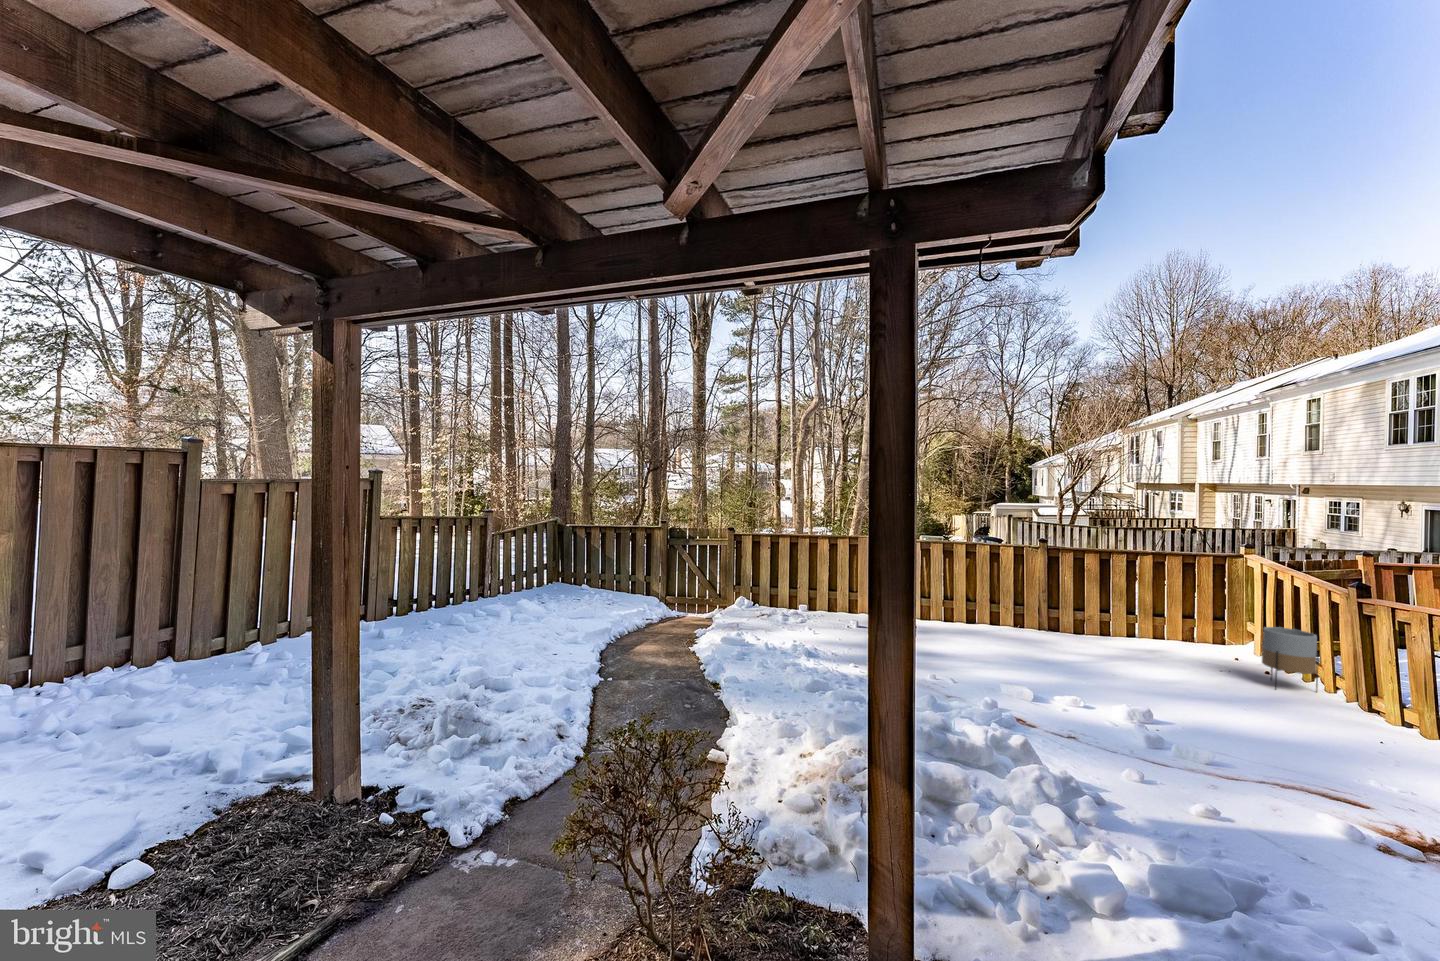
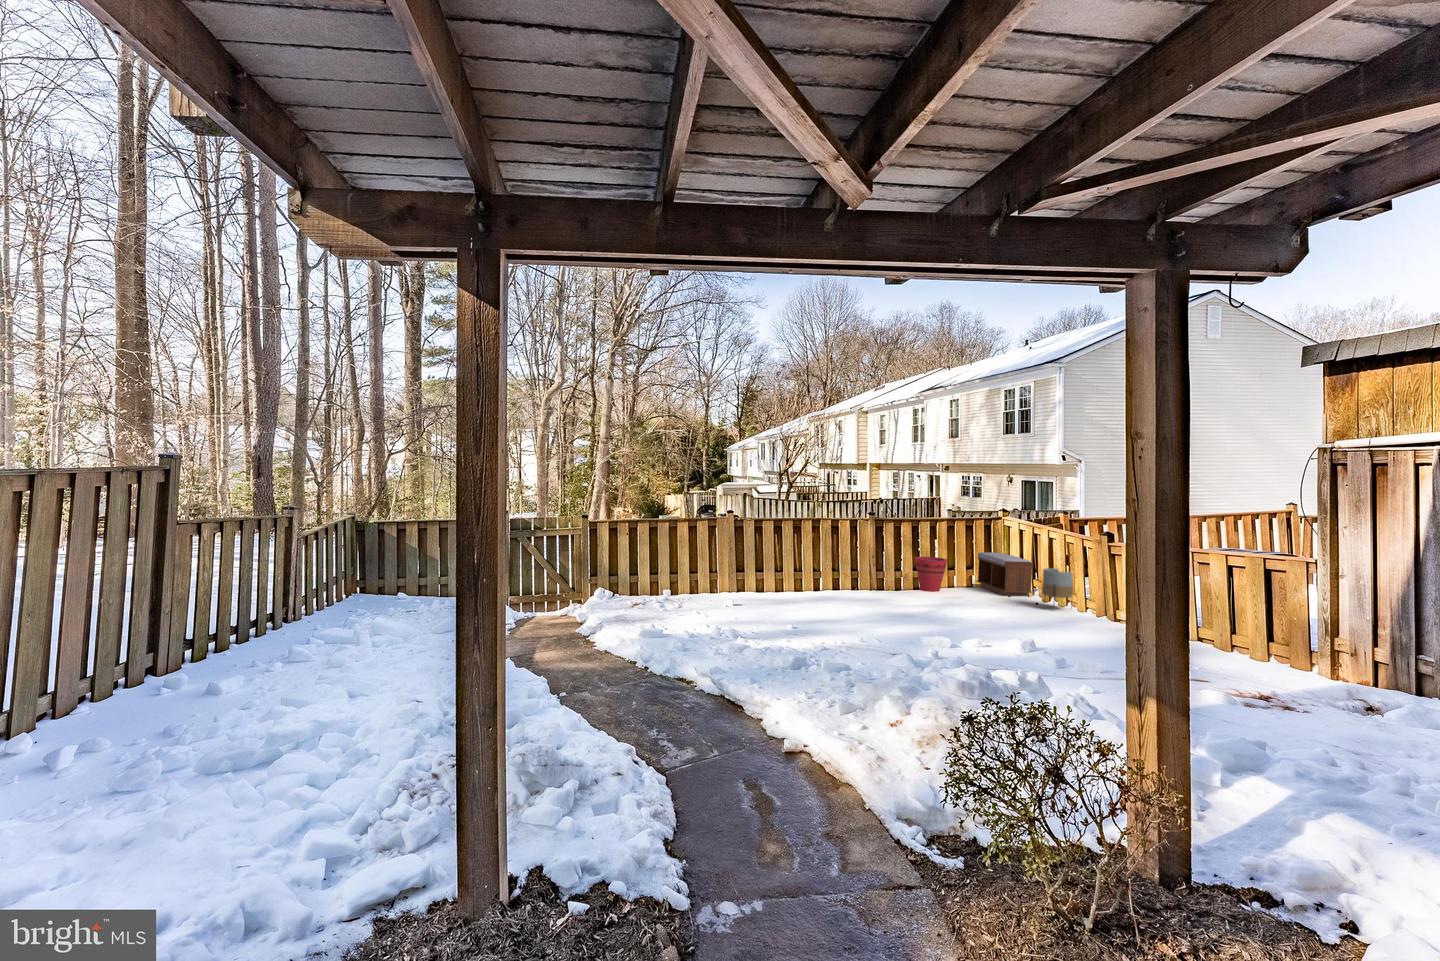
bucket: none [1093,595,1139,641] -> present [915,557,947,592]
bench: none [1200,597,1275,665] -> present [977,552,1033,596]

